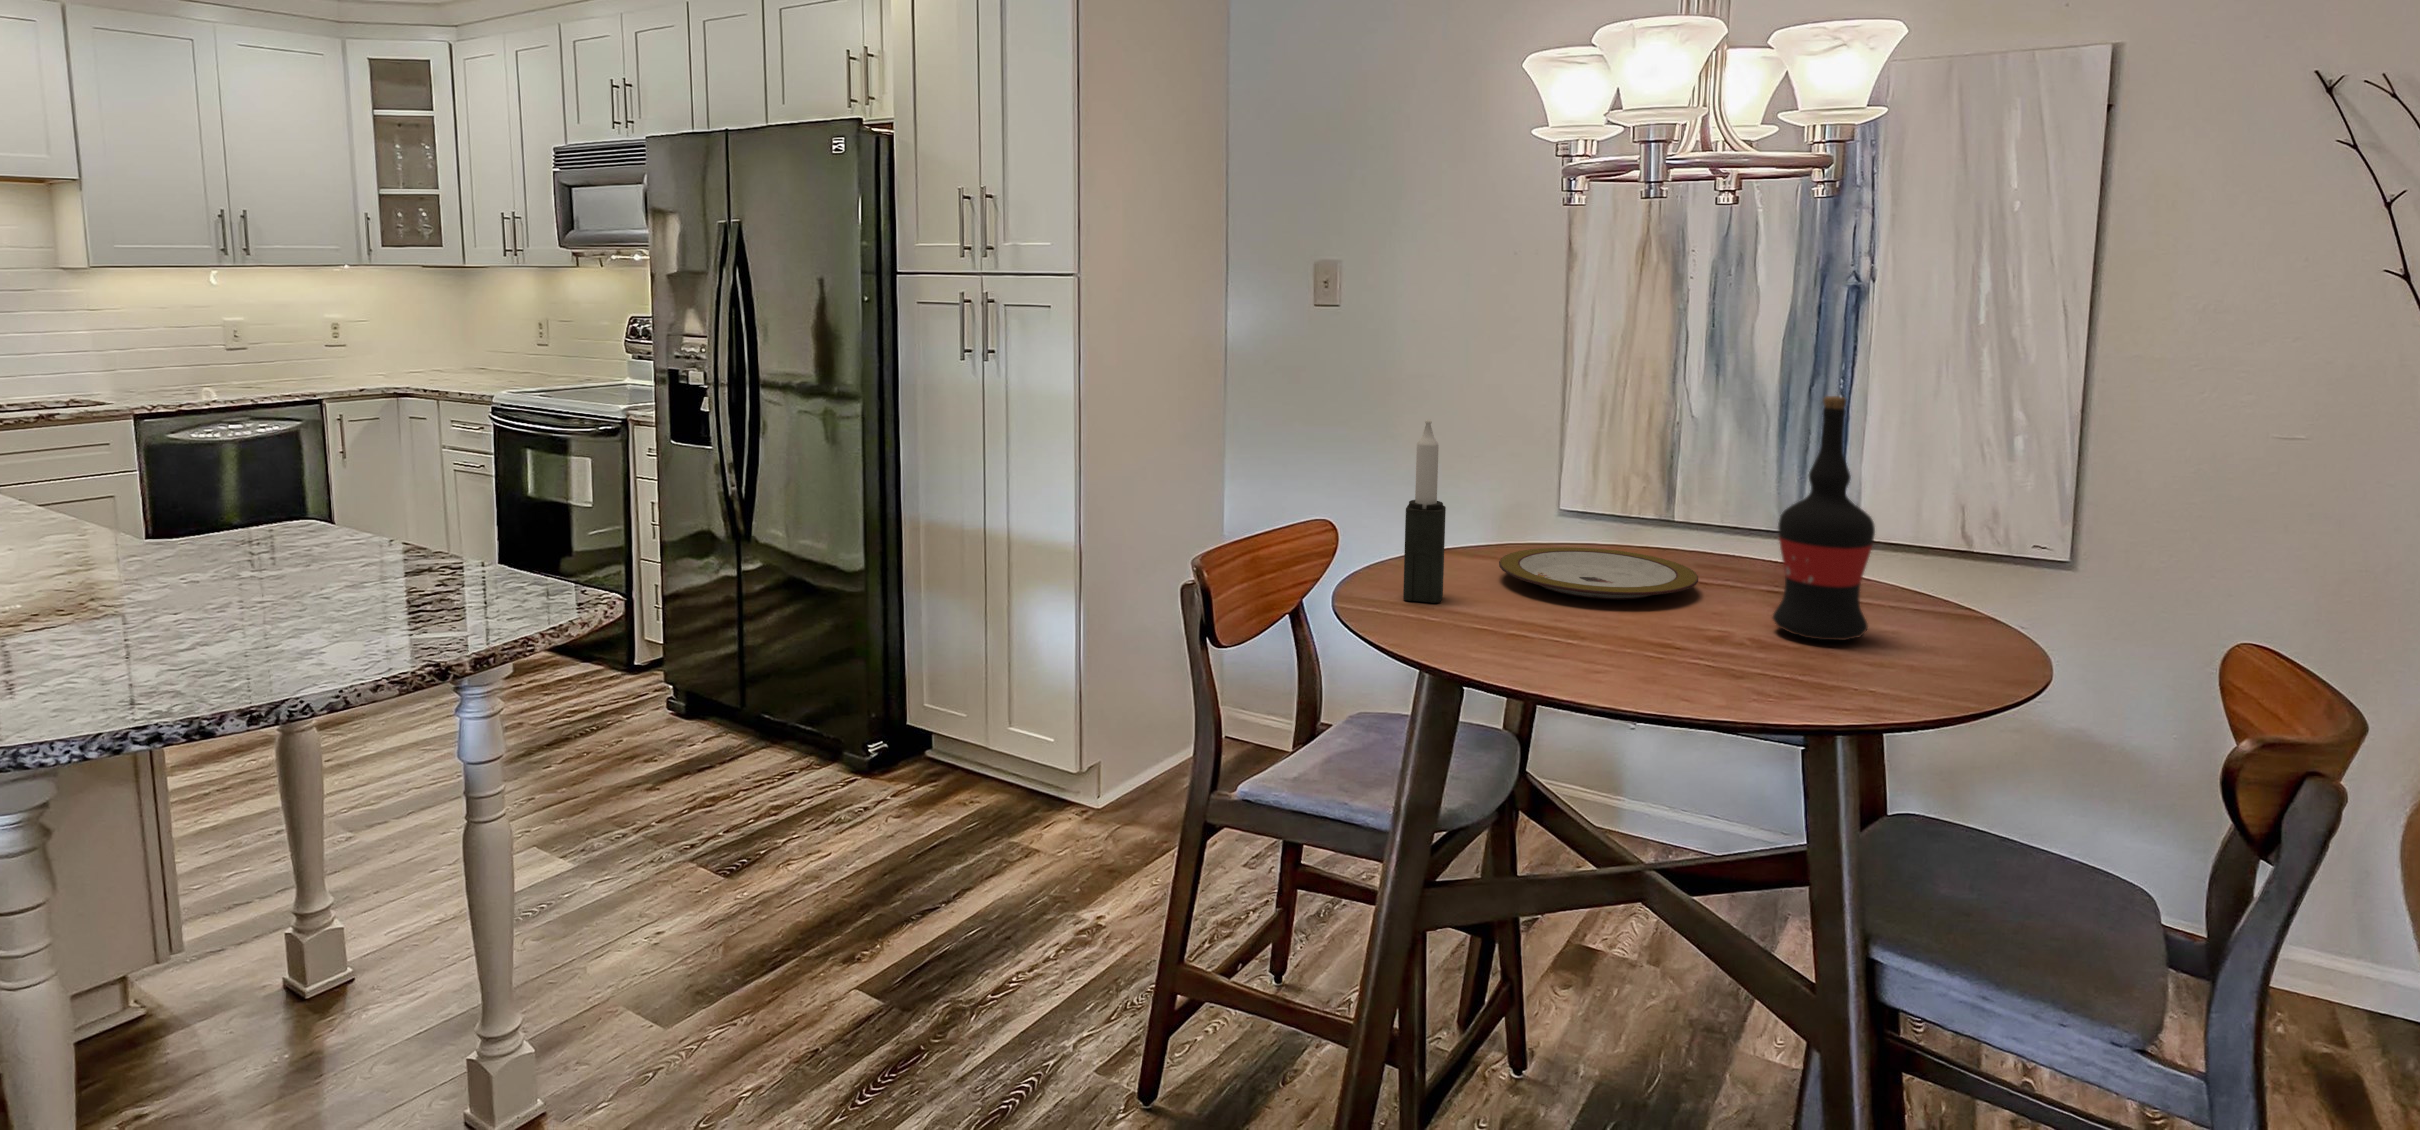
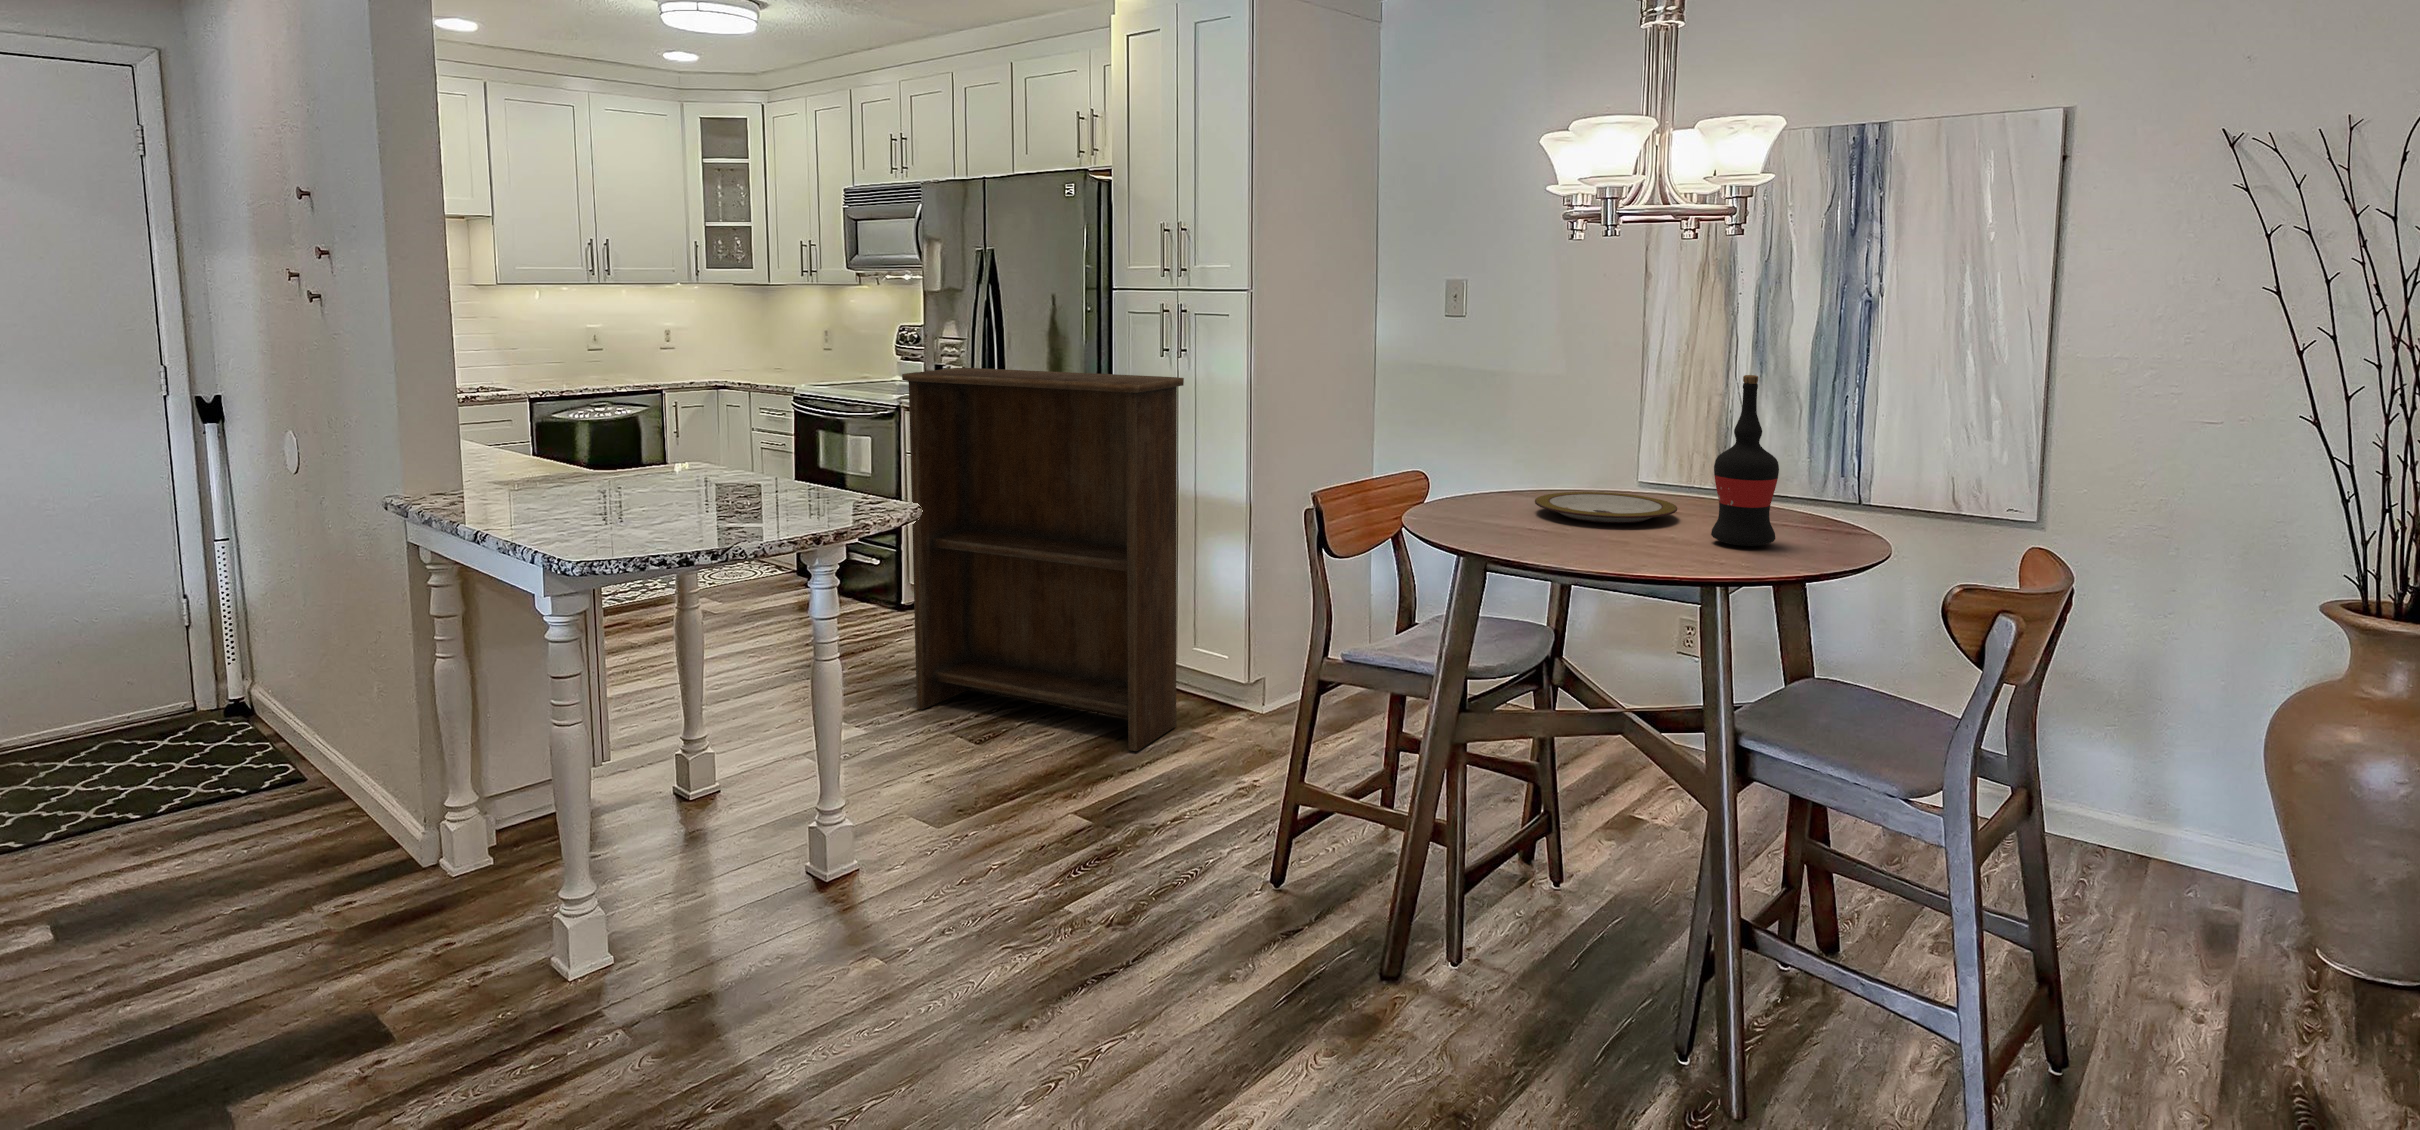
bookshelf: none [616,375,994,878] -> present [902,368,1184,751]
candle: present [1403,419,1446,603] -> none [1458,392,1489,522]

